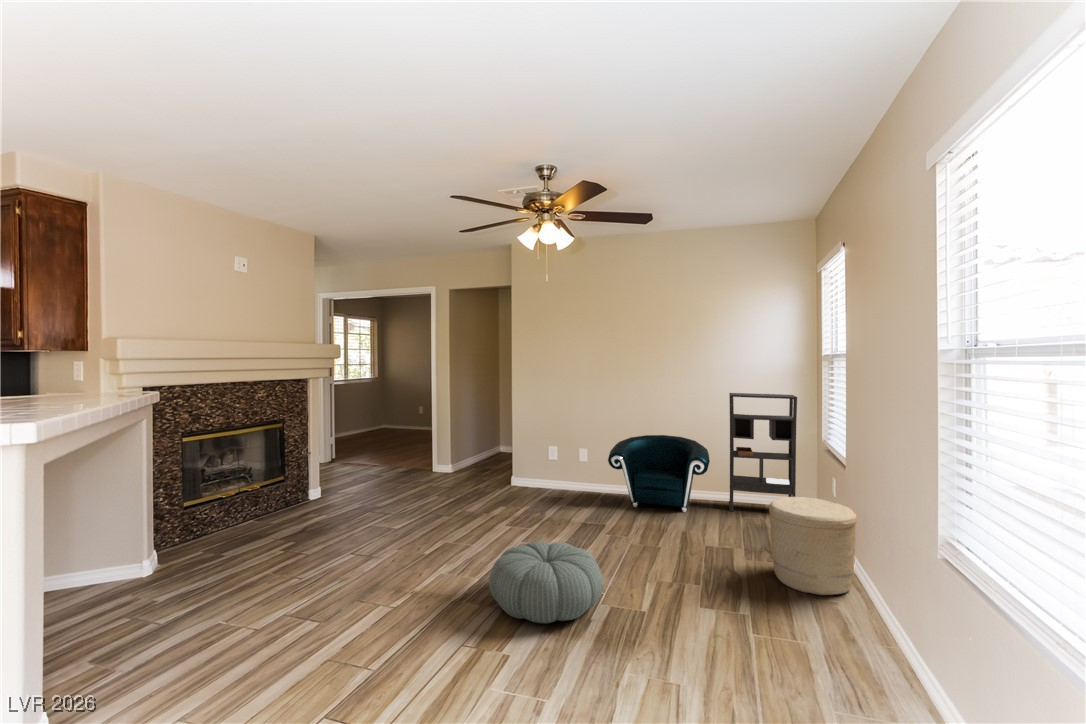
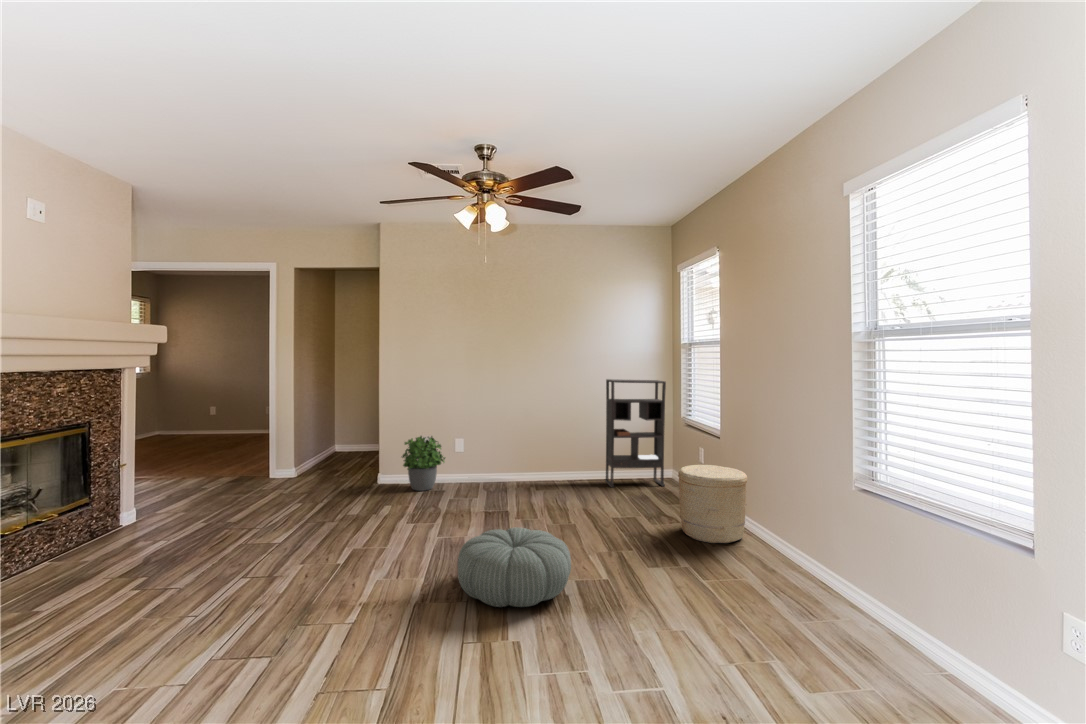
armchair: present [608,435,710,512] -> none [503,421,599,493]
potted plant: none [523,442,561,494] -> present [402,436,445,491]

